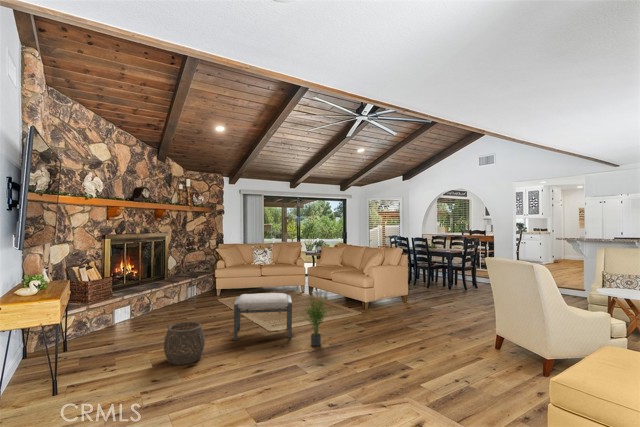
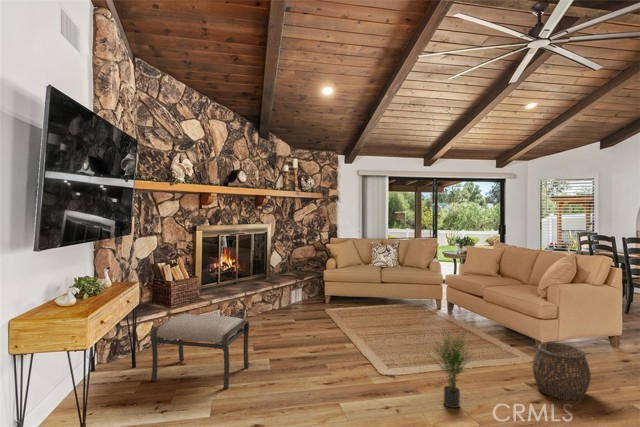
ottoman: present [234,293,292,341] -> present [150,314,249,389]
woven basket: present [164,322,205,365] -> present [532,343,591,400]

